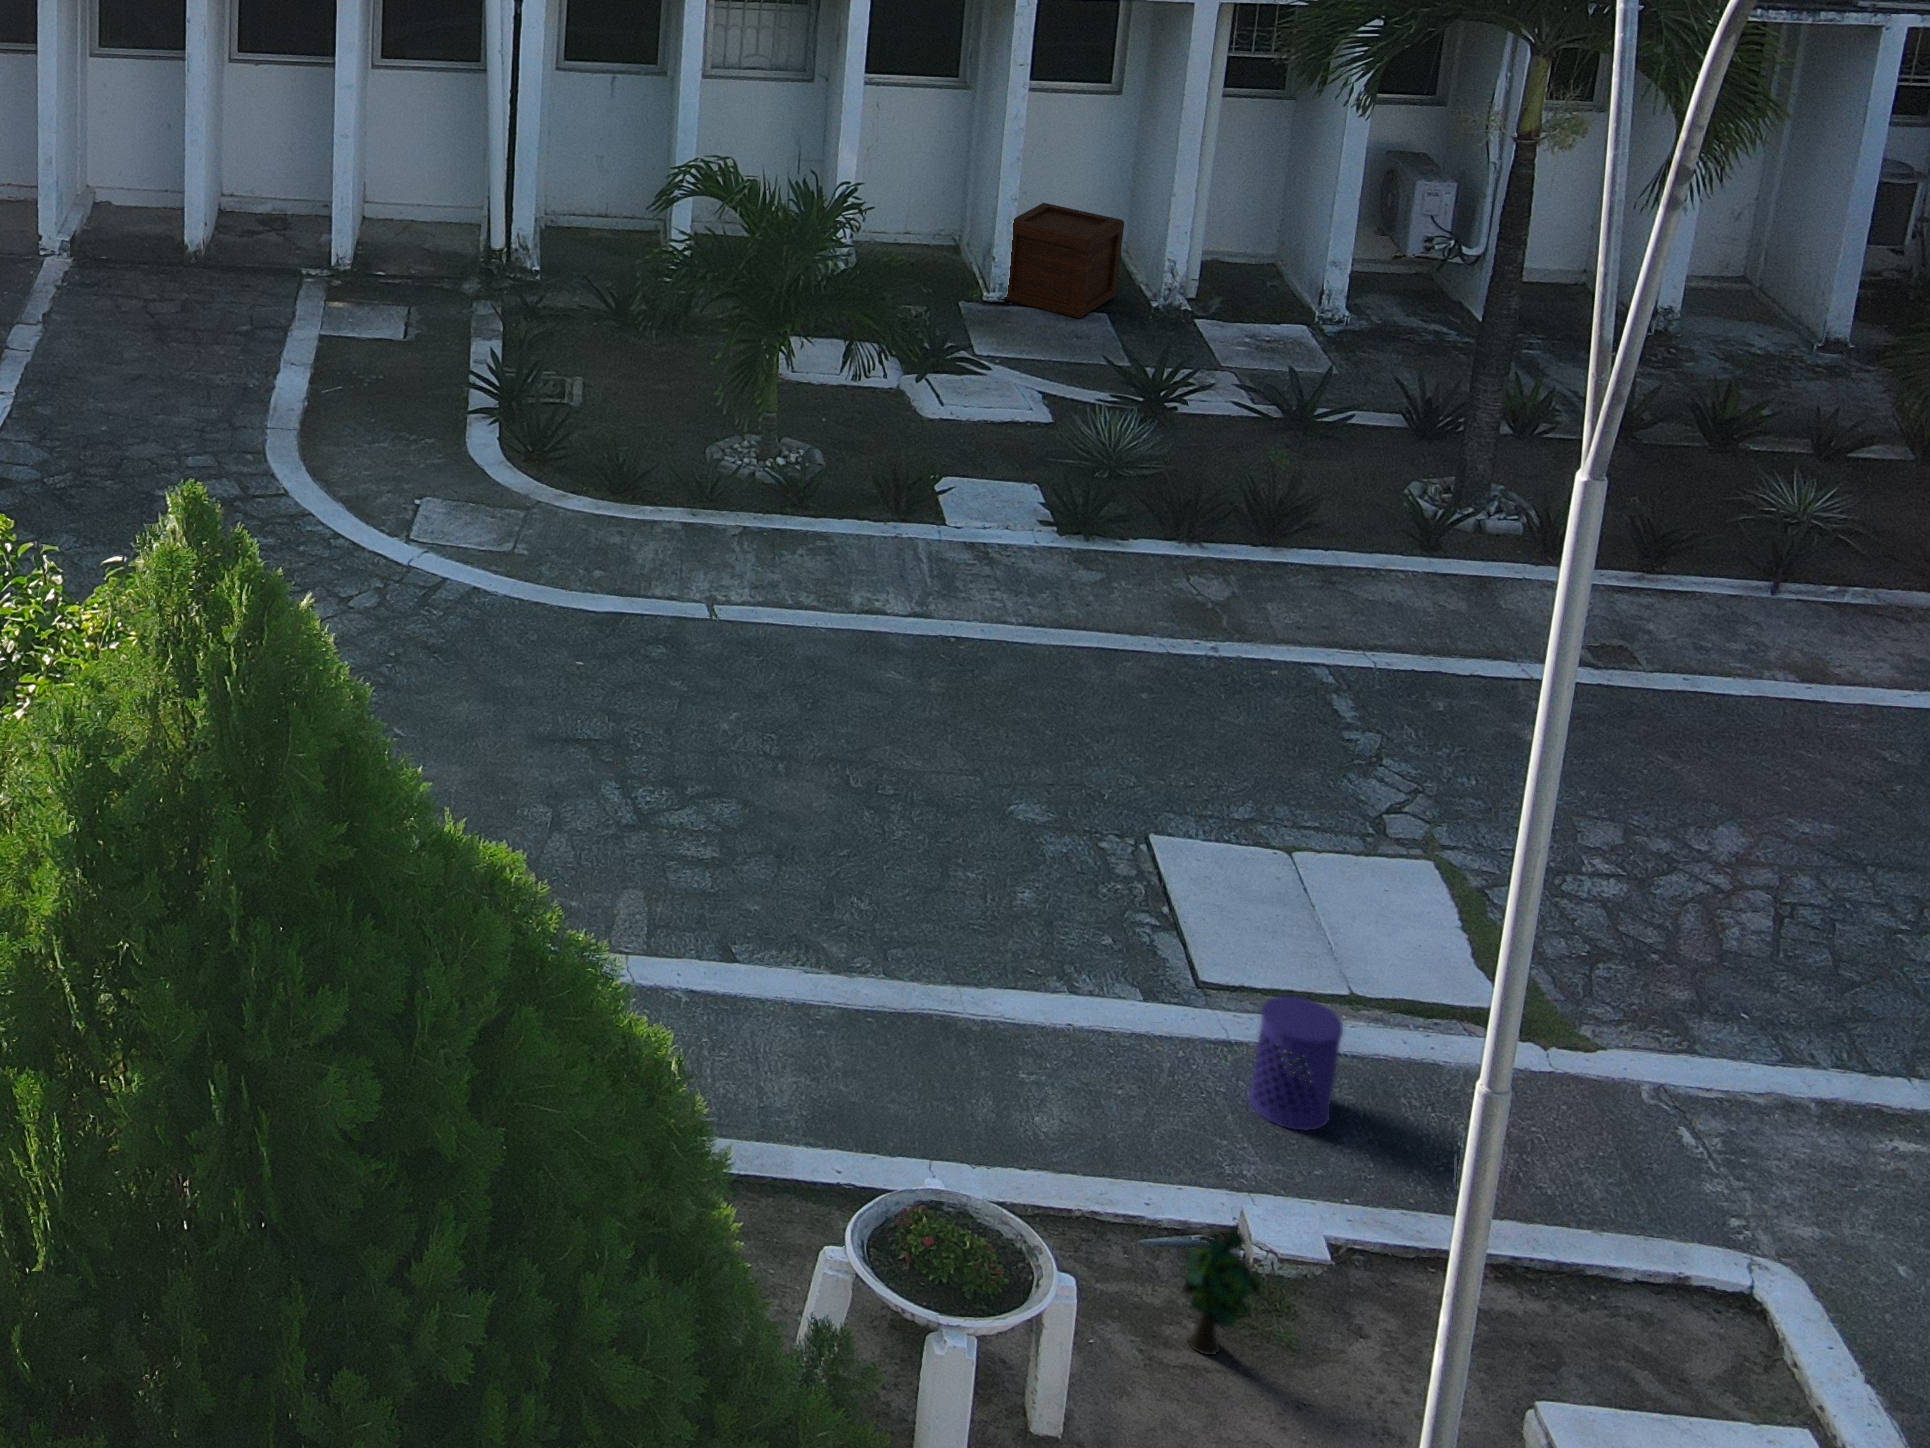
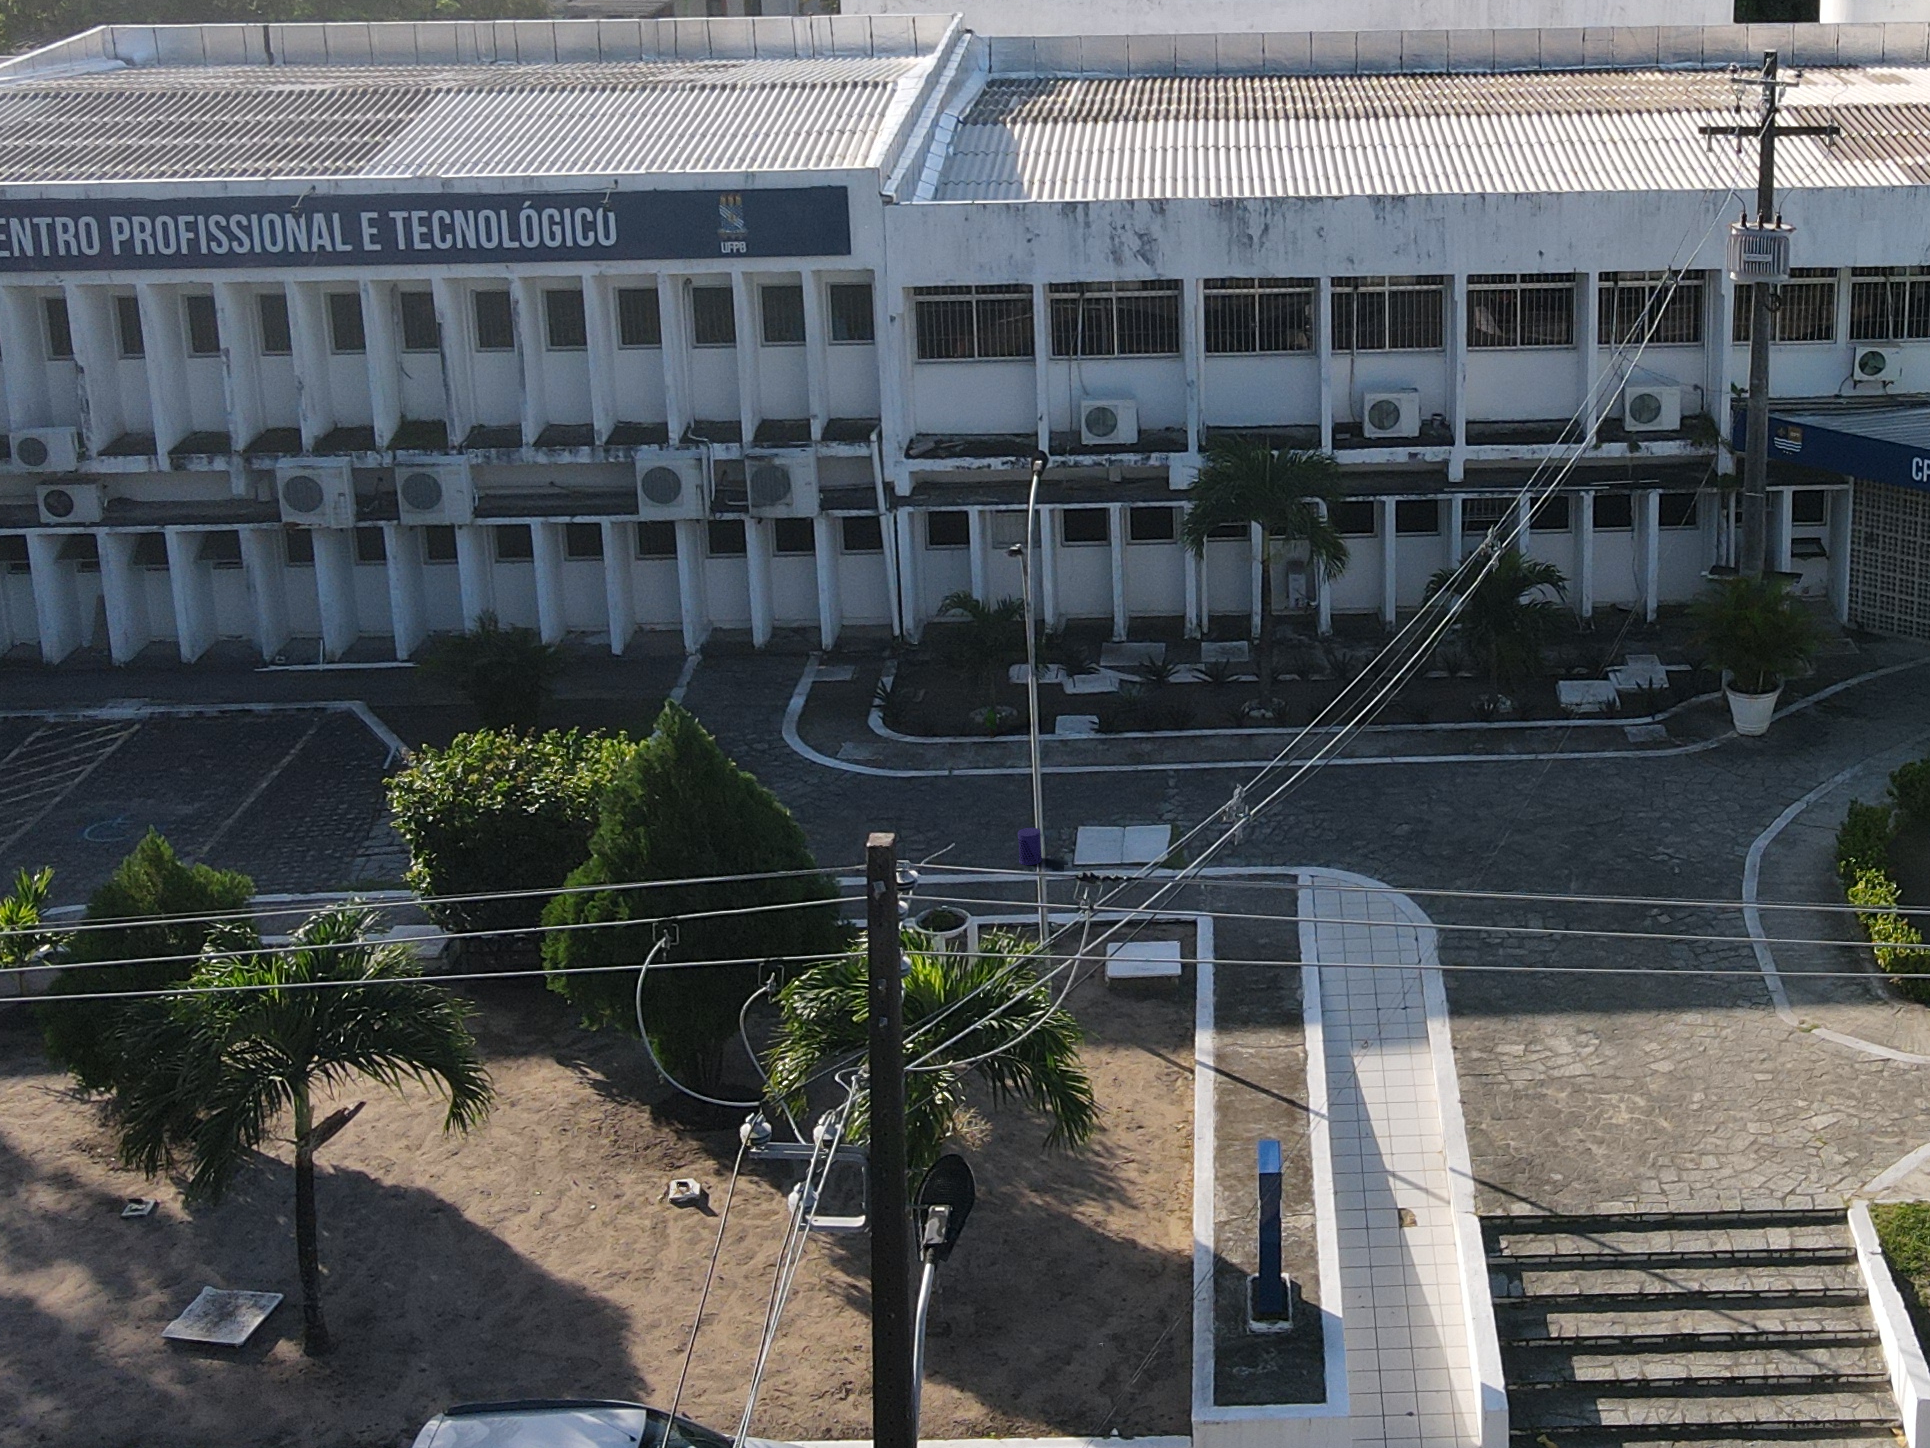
wooden crate: present [1002,203,1124,318] -> none [1121,598,1175,647]
decorative plant: present [1180,1227,1262,1355] -> present [984,706,998,738]

